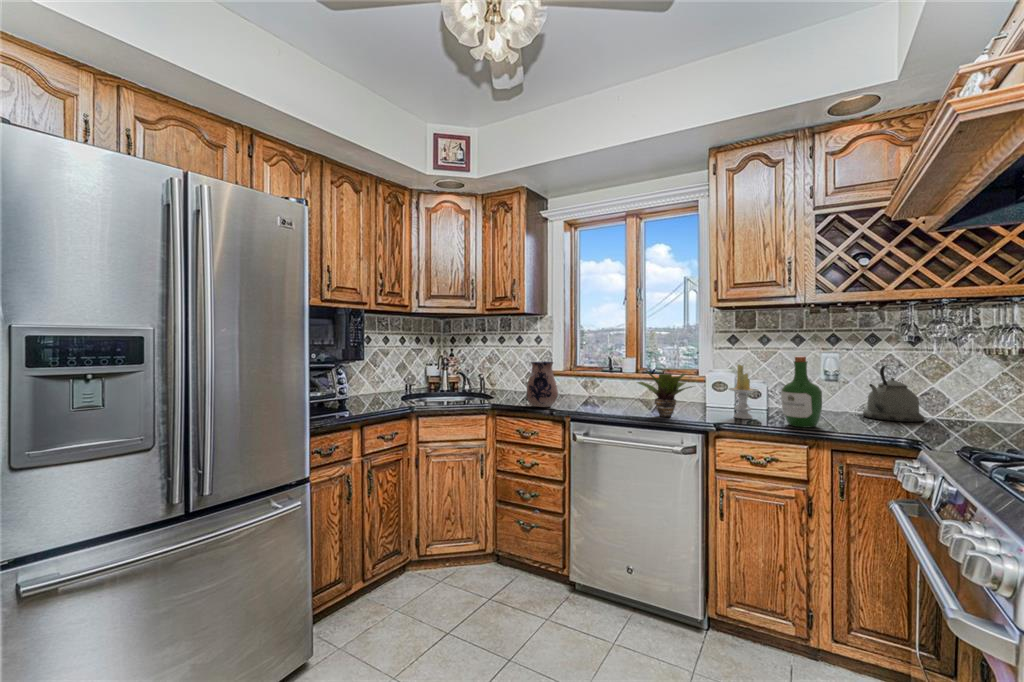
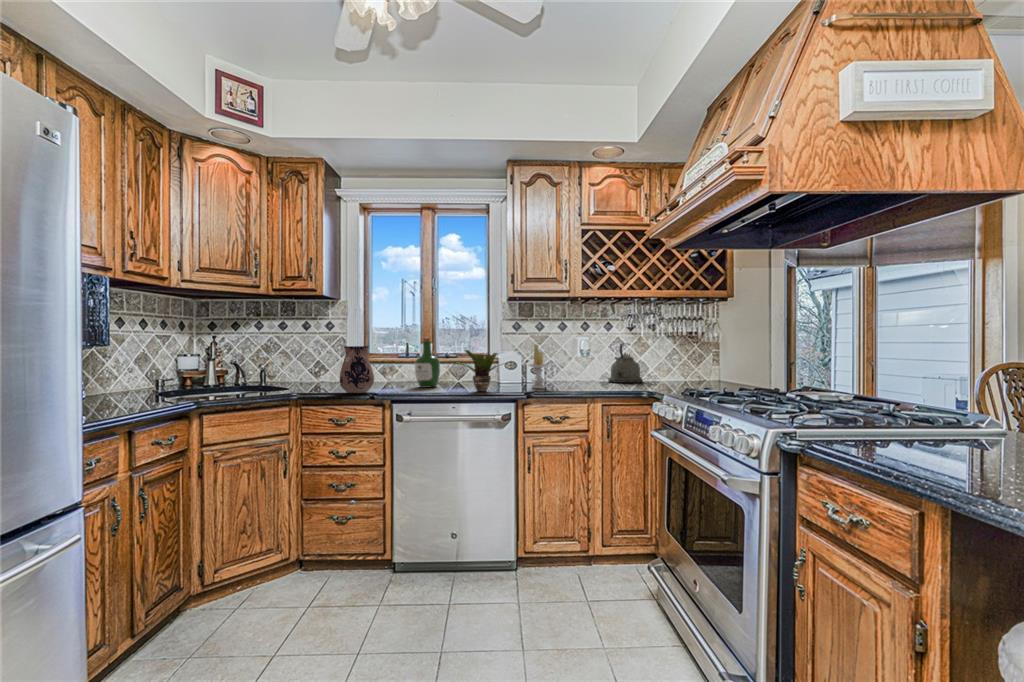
wine bottle: present [781,356,822,428] -> present [415,337,440,388]

